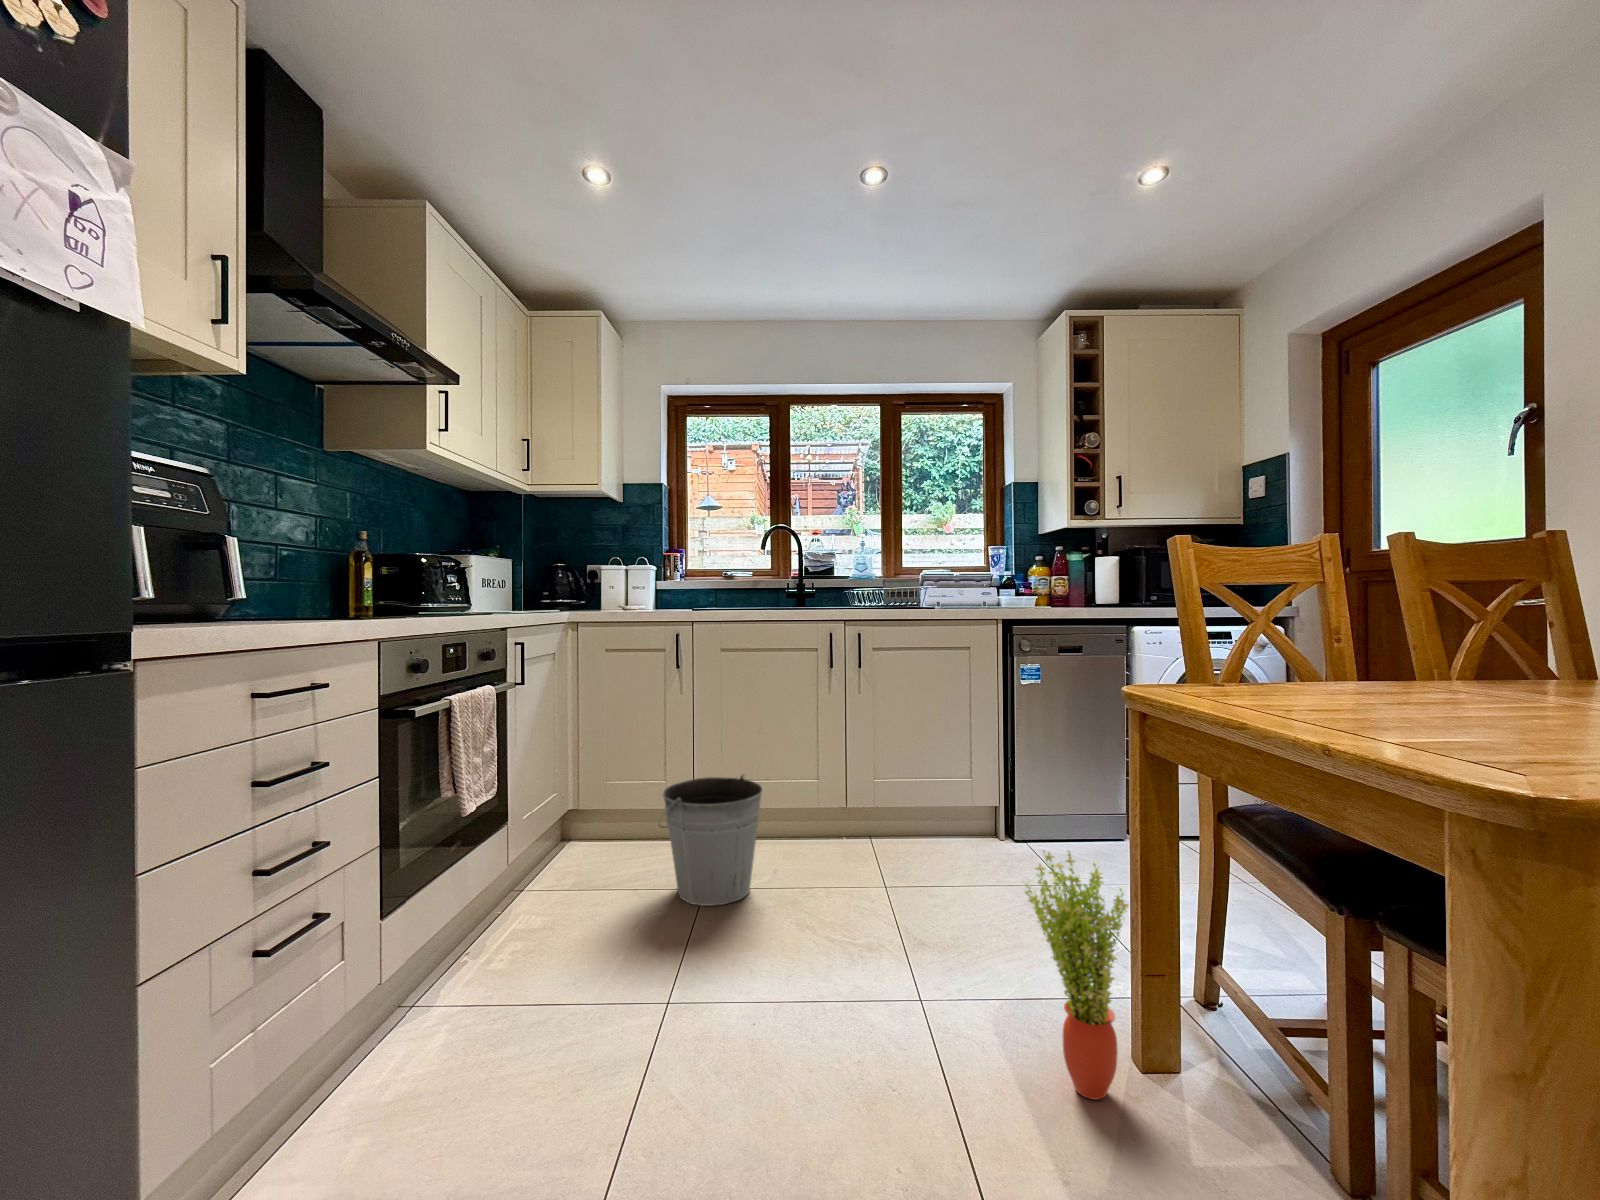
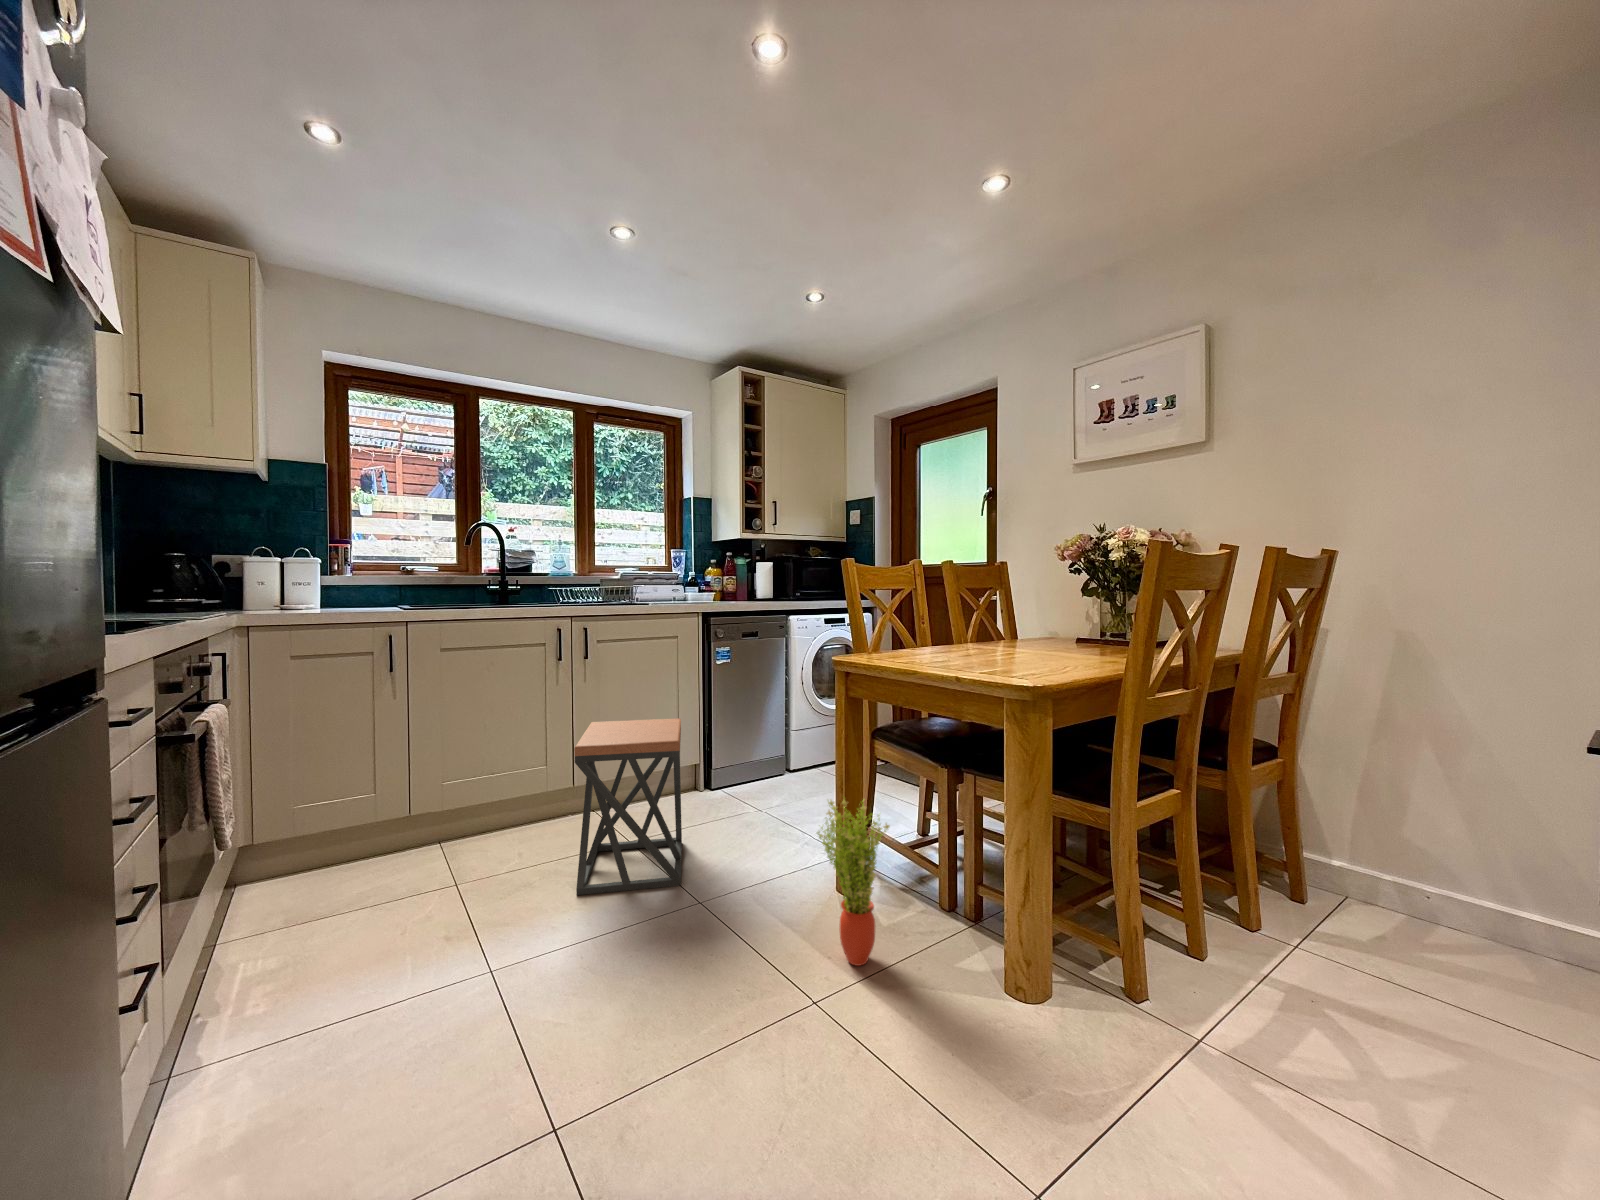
stool: none [806,731,942,933] -> present [574,718,682,895]
bucket: present [658,774,763,906] -> none [397,778,520,922]

